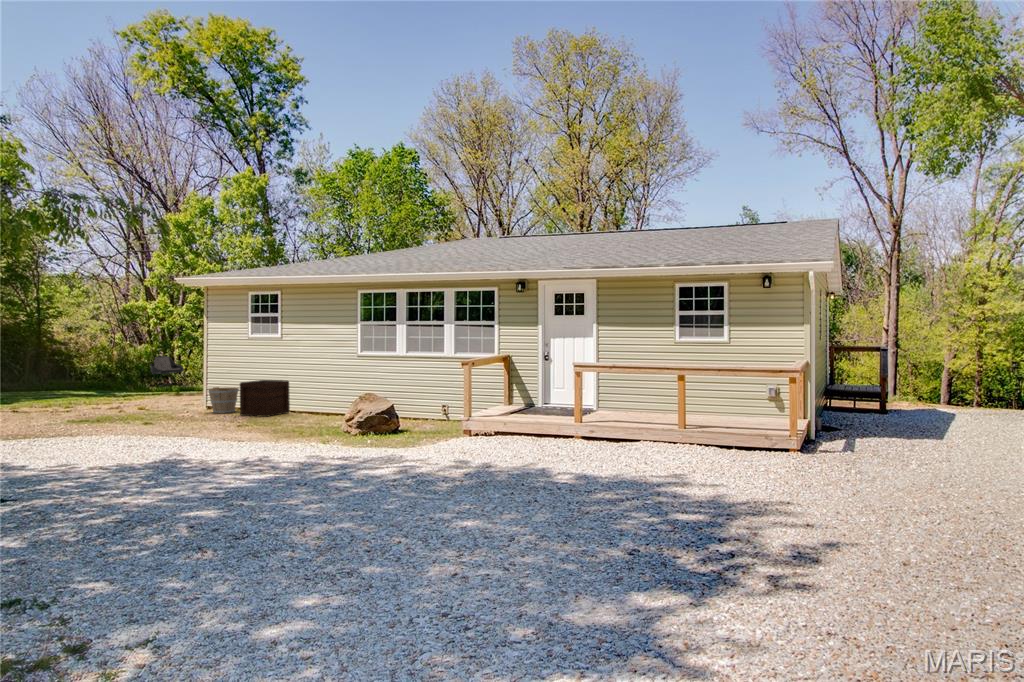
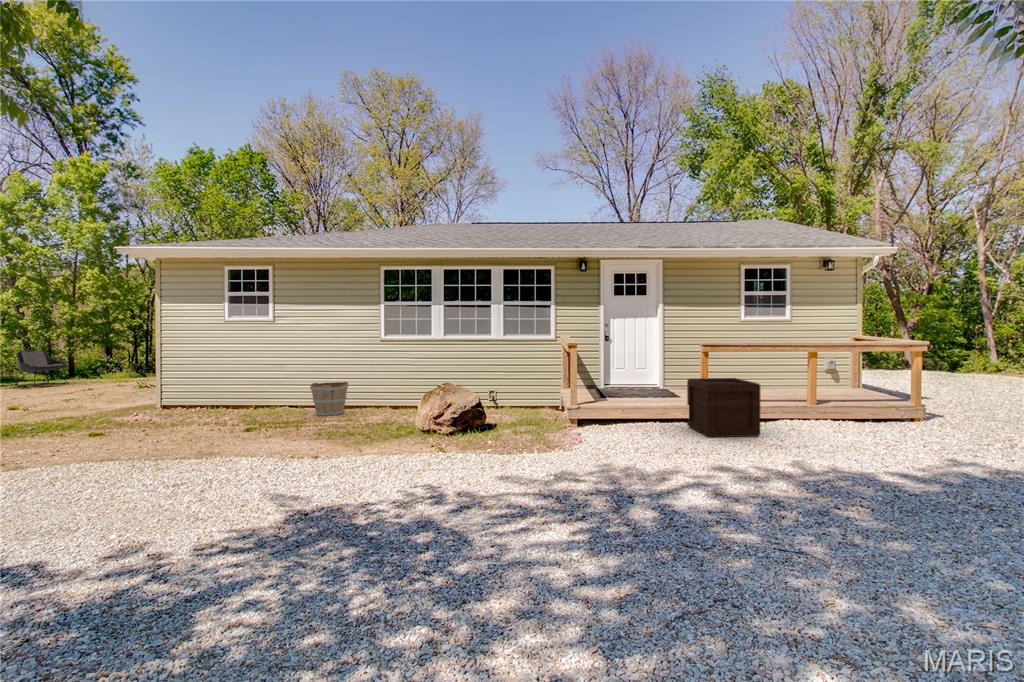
wooden crate: present [240,380,290,417] -> present [687,378,760,437]
wooden bucket: present [208,387,239,413] -> present [310,382,349,416]

